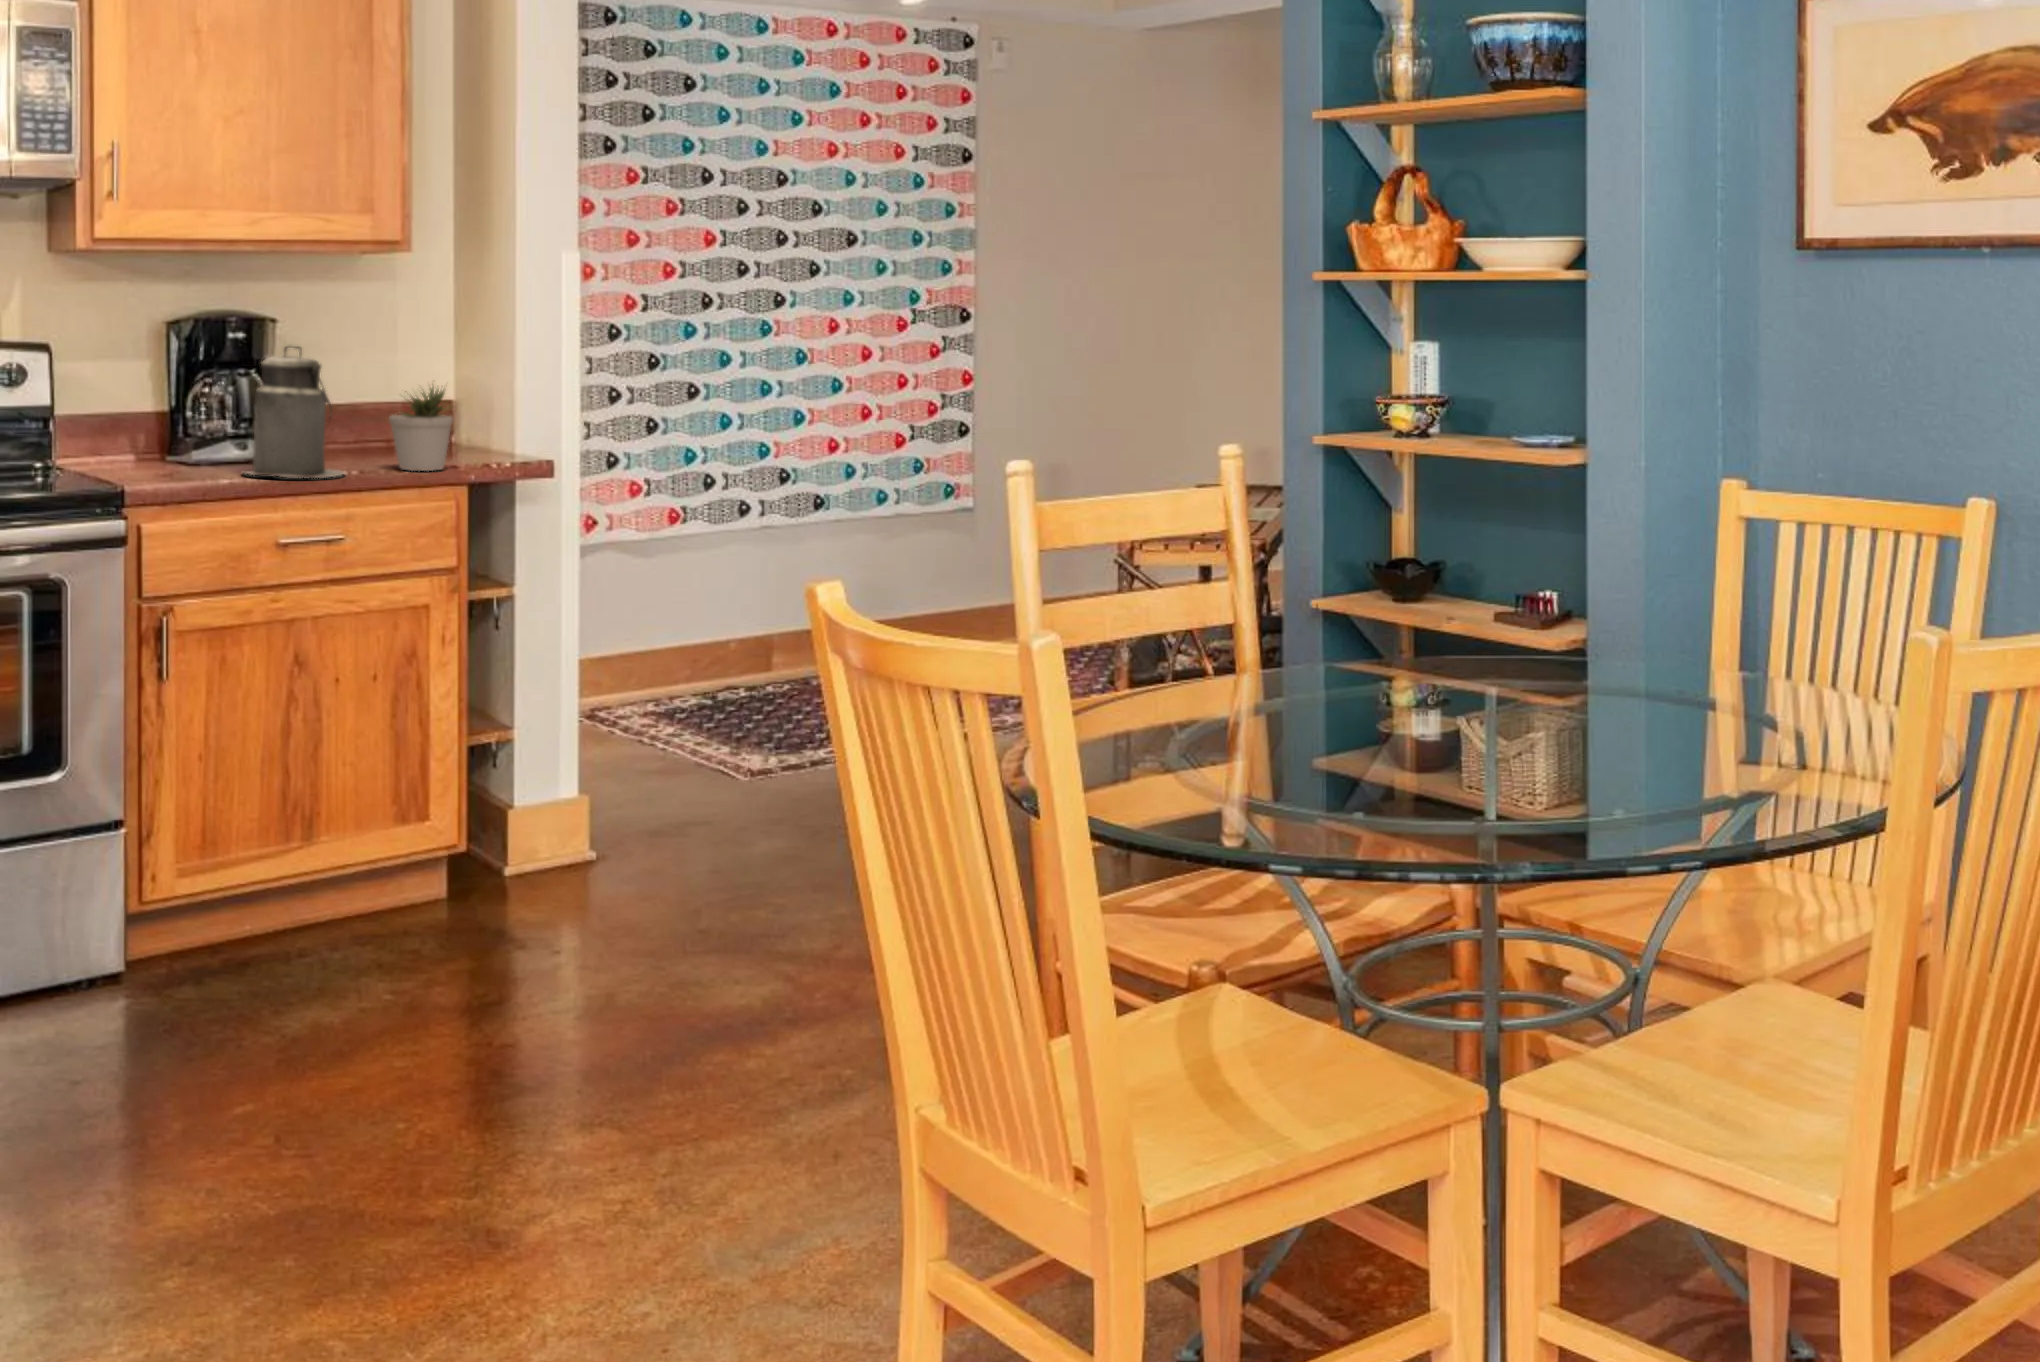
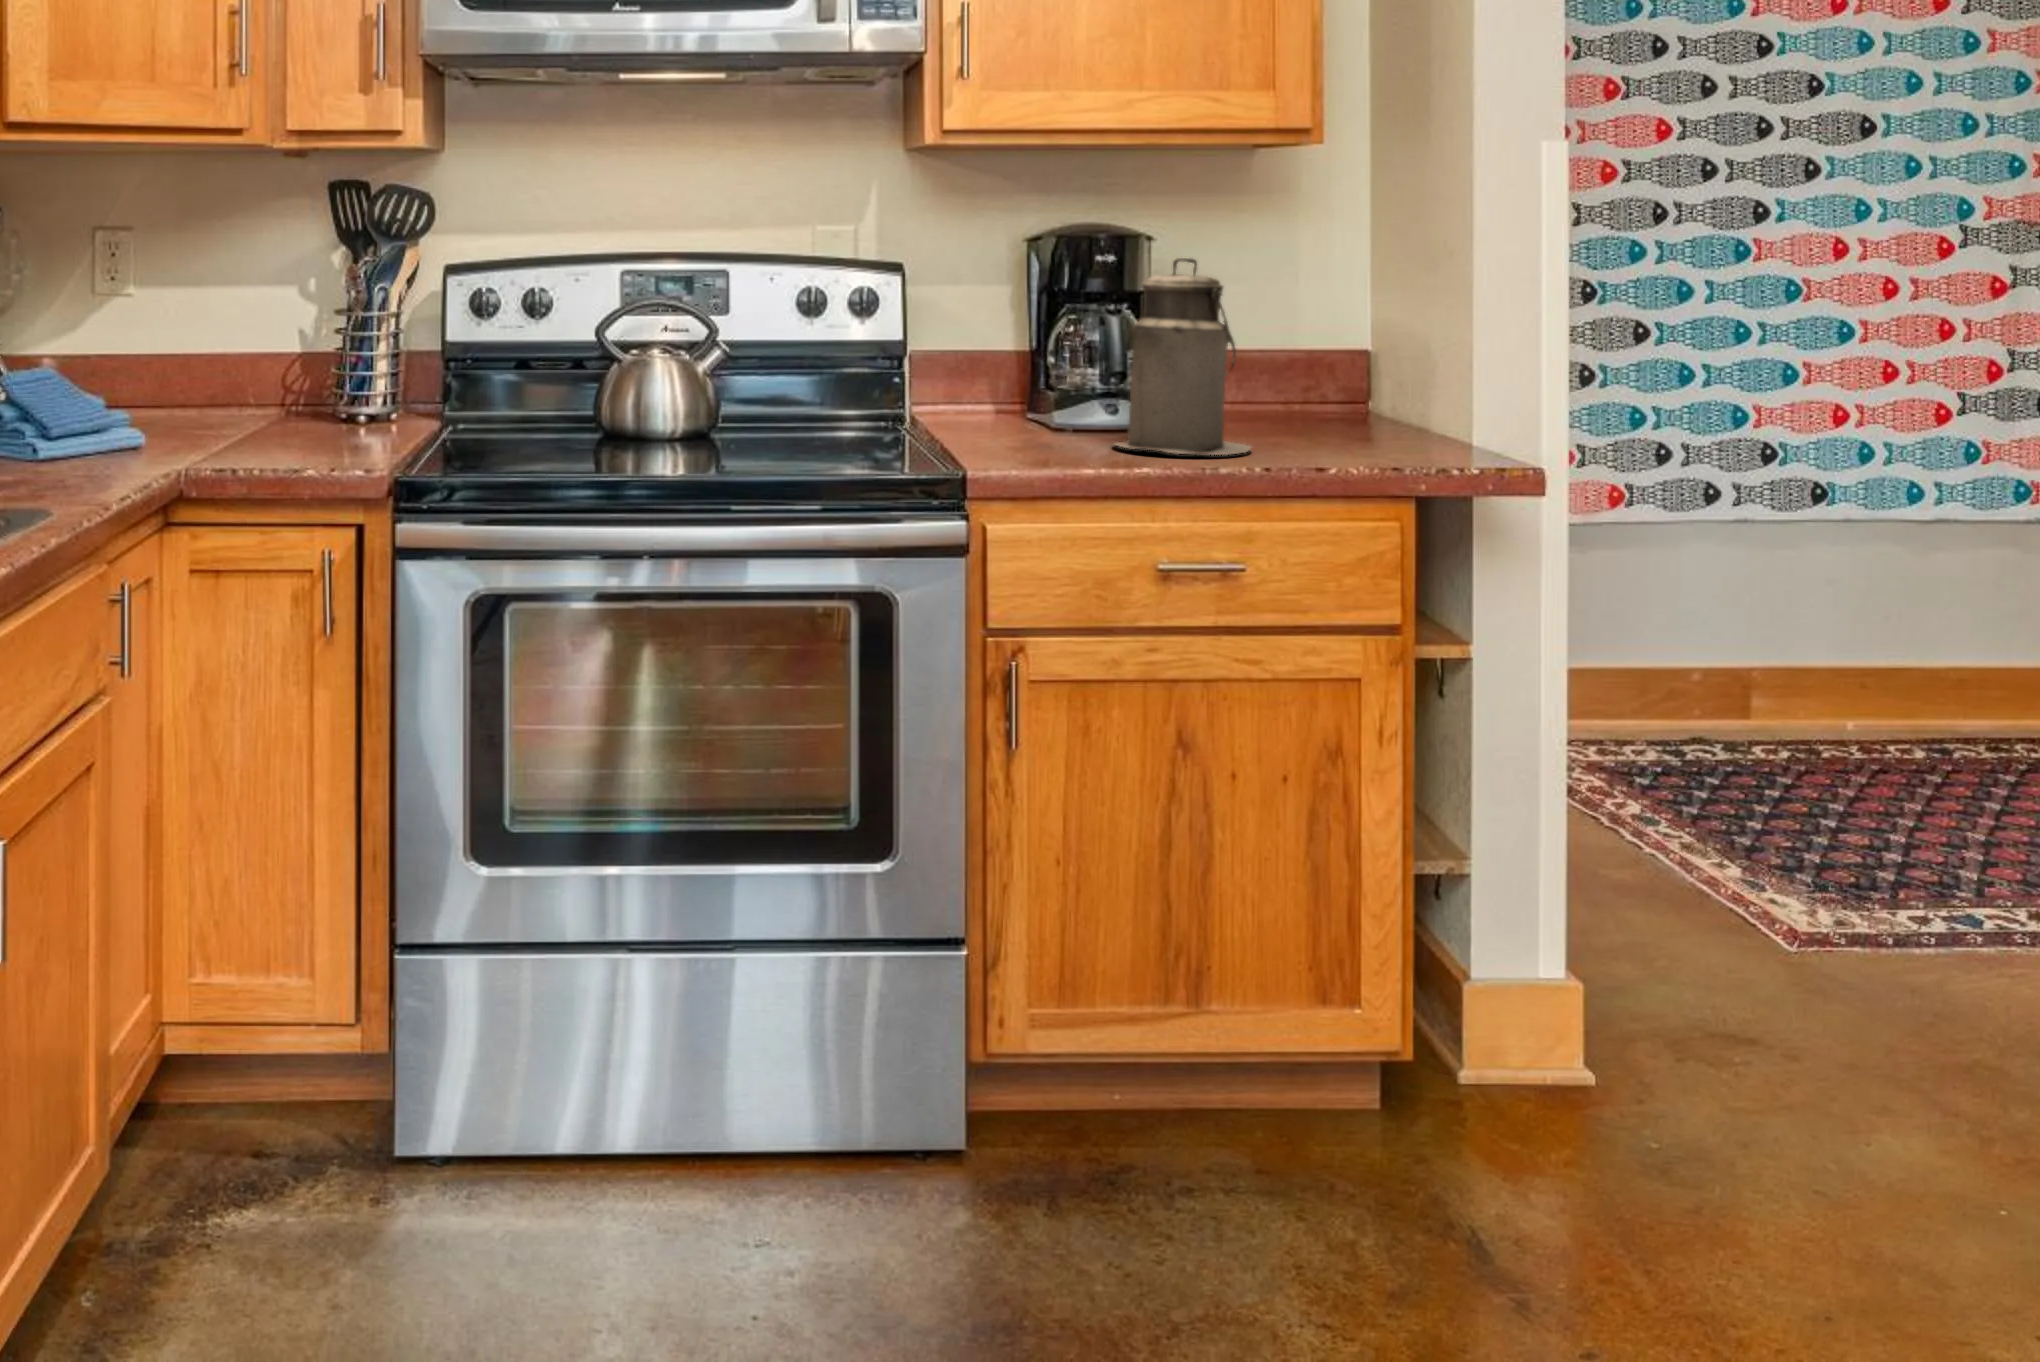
potted plant: present [389,384,453,471] -> none [1309,306,1403,446]

